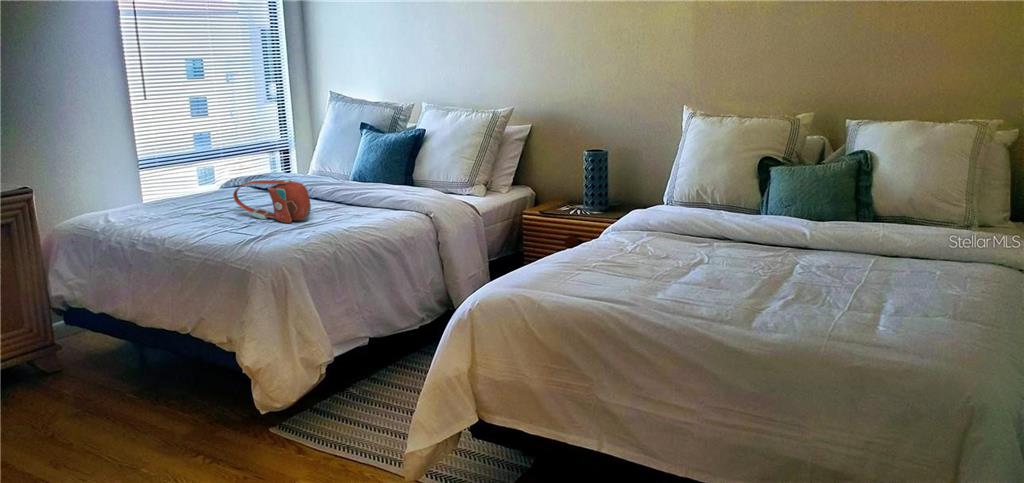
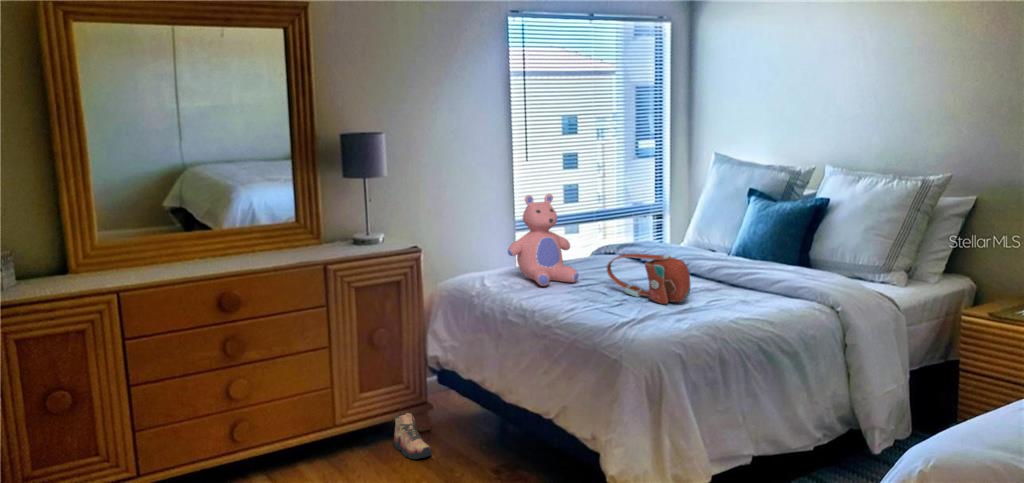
teddy bear: none [131,129,207,217] -> present [508,194,578,286]
shoe: none [20,354,67,399] -> present [393,413,432,459]

